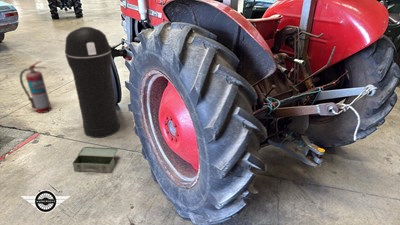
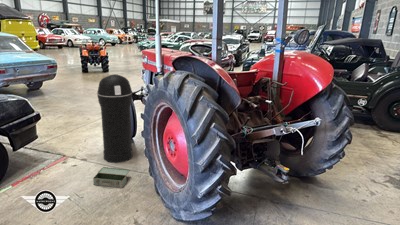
fire extinguisher: present [20,62,51,113] -> none [57,101,79,143]

